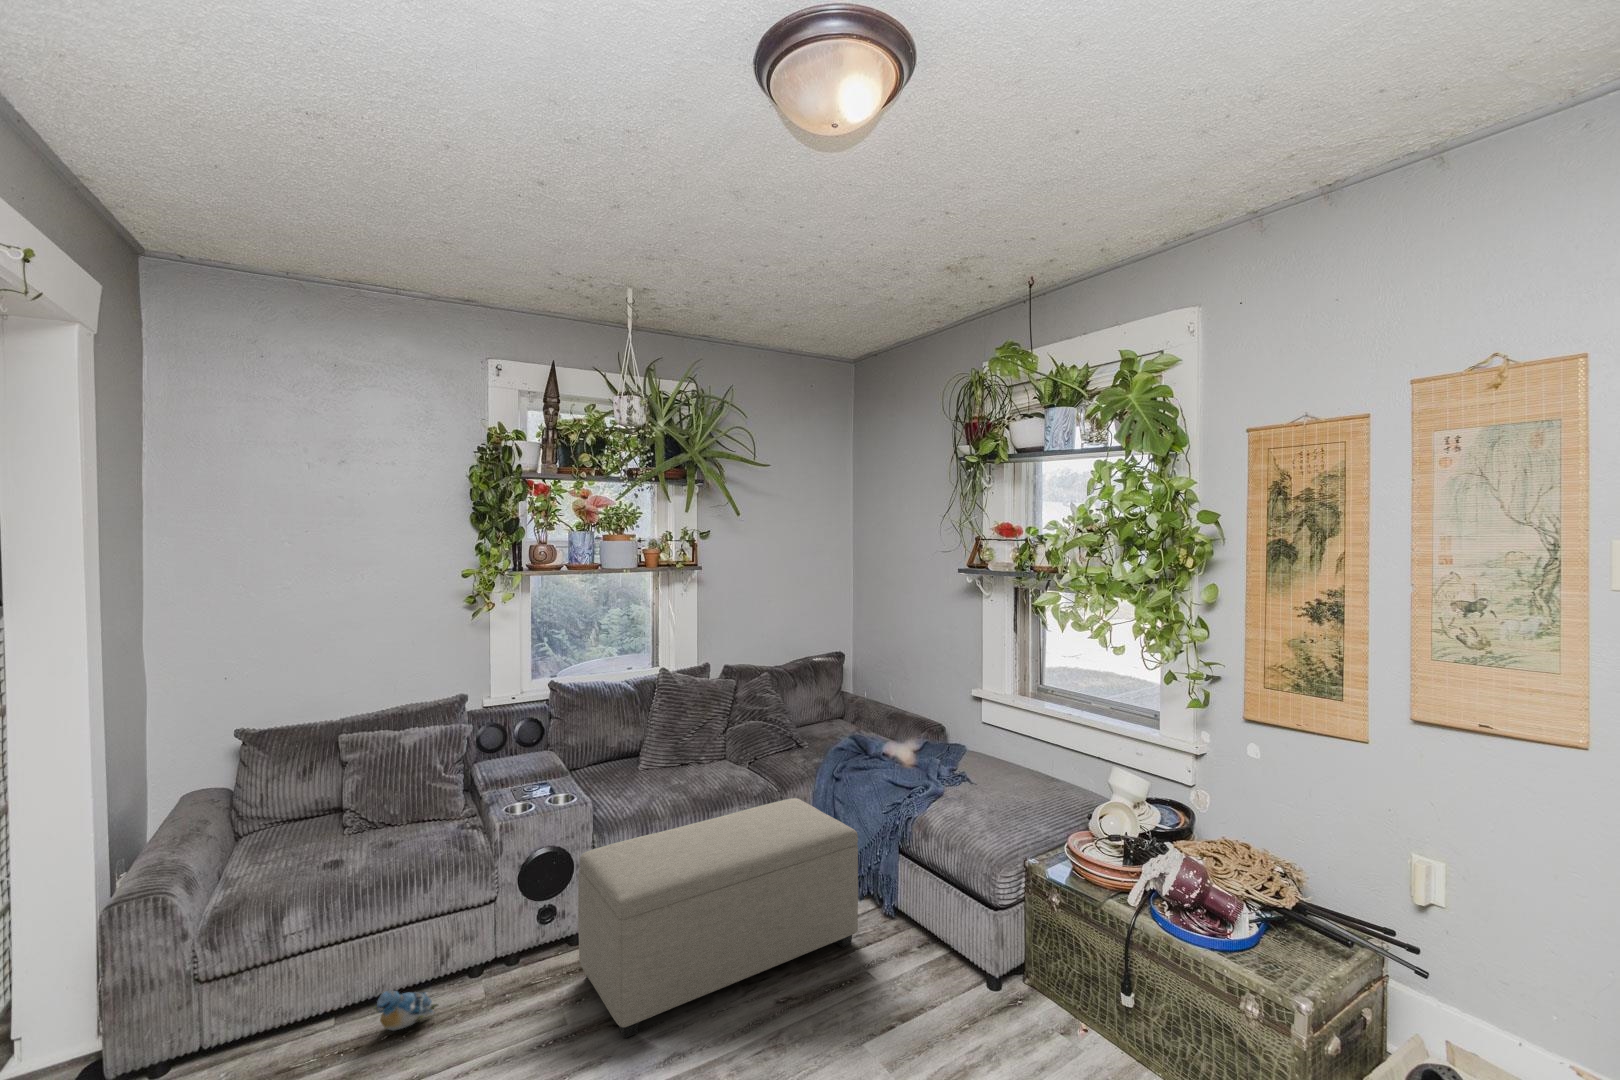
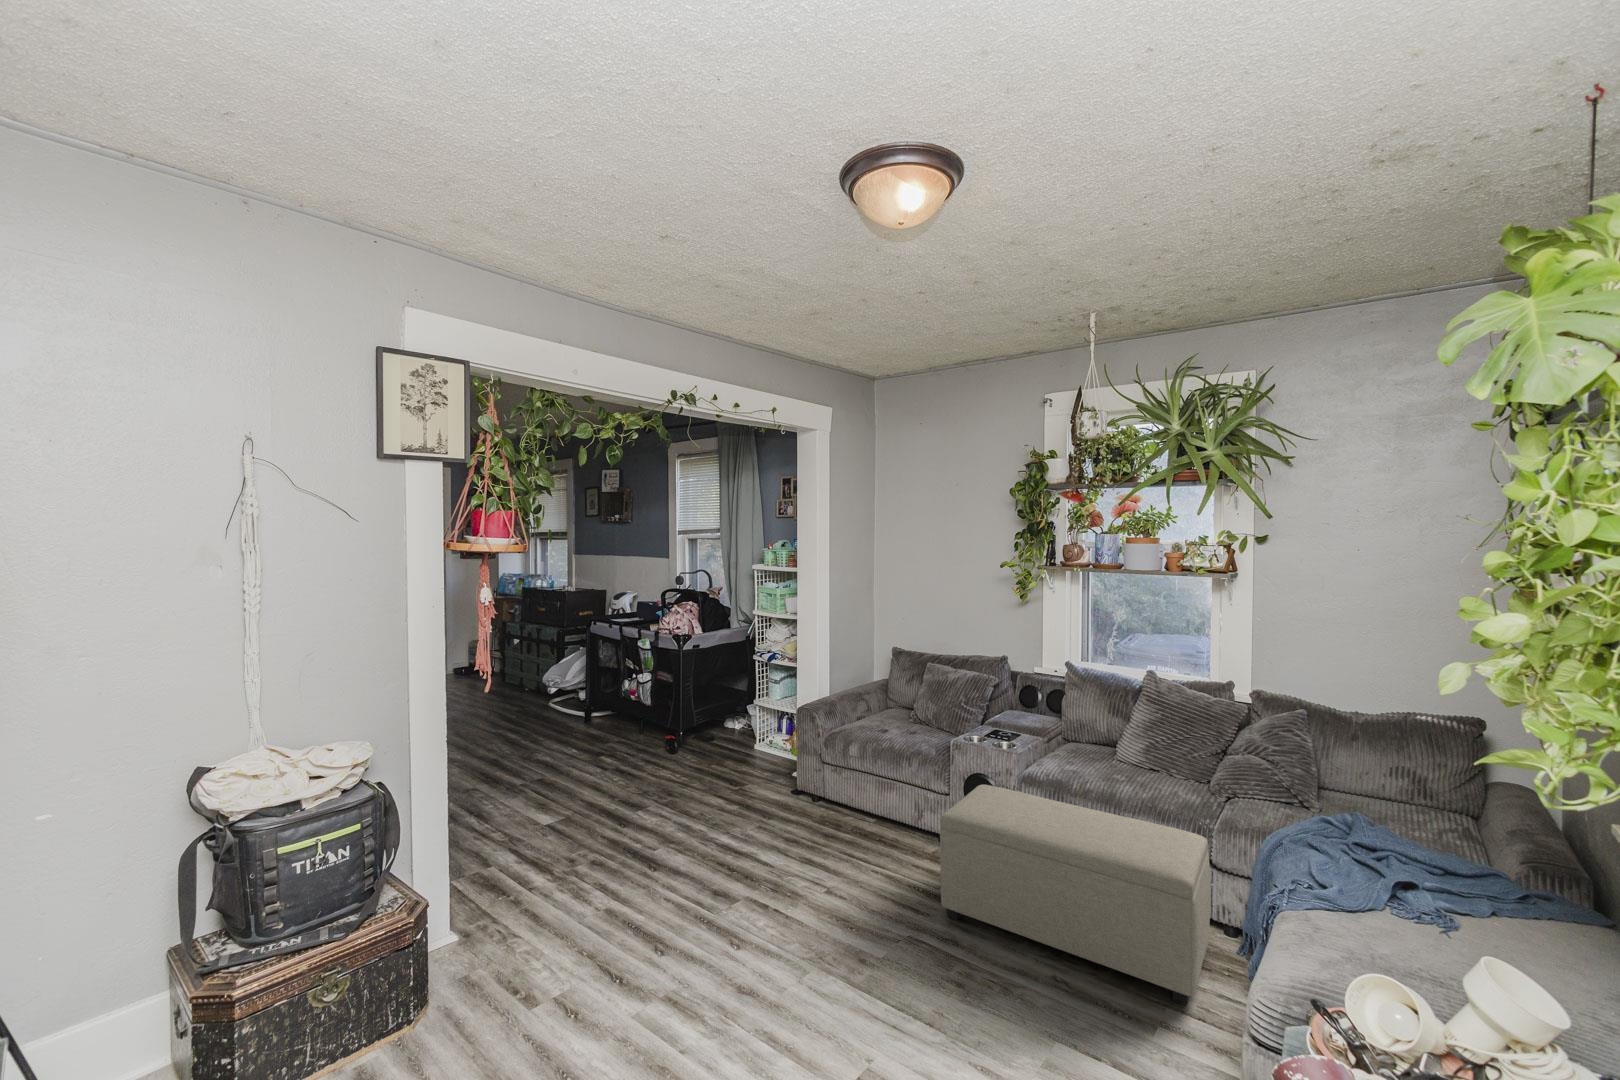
plush toy: present [375,990,438,1030] -> none [874,813,907,841]

